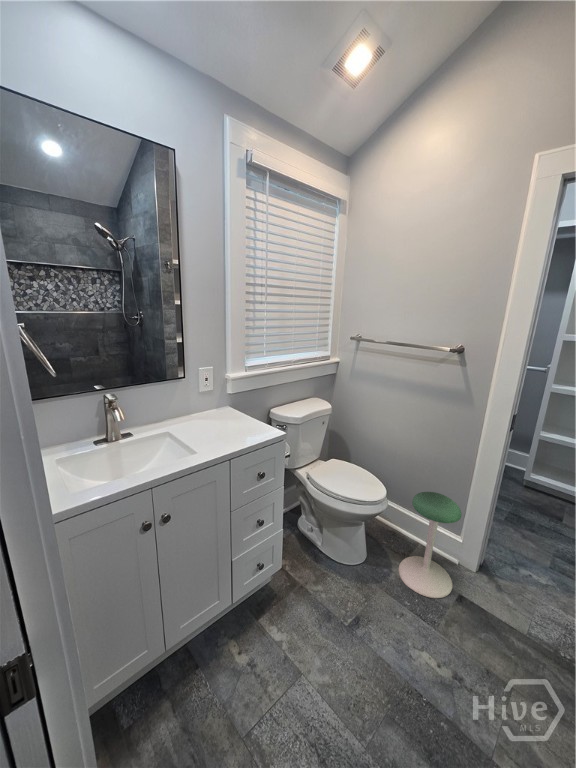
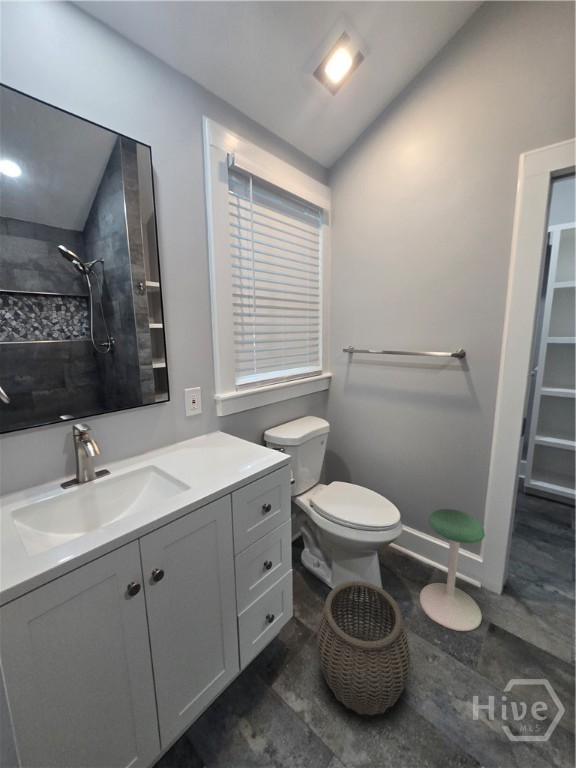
woven basket: none [299,545,377,651] -> present [317,581,410,715]

